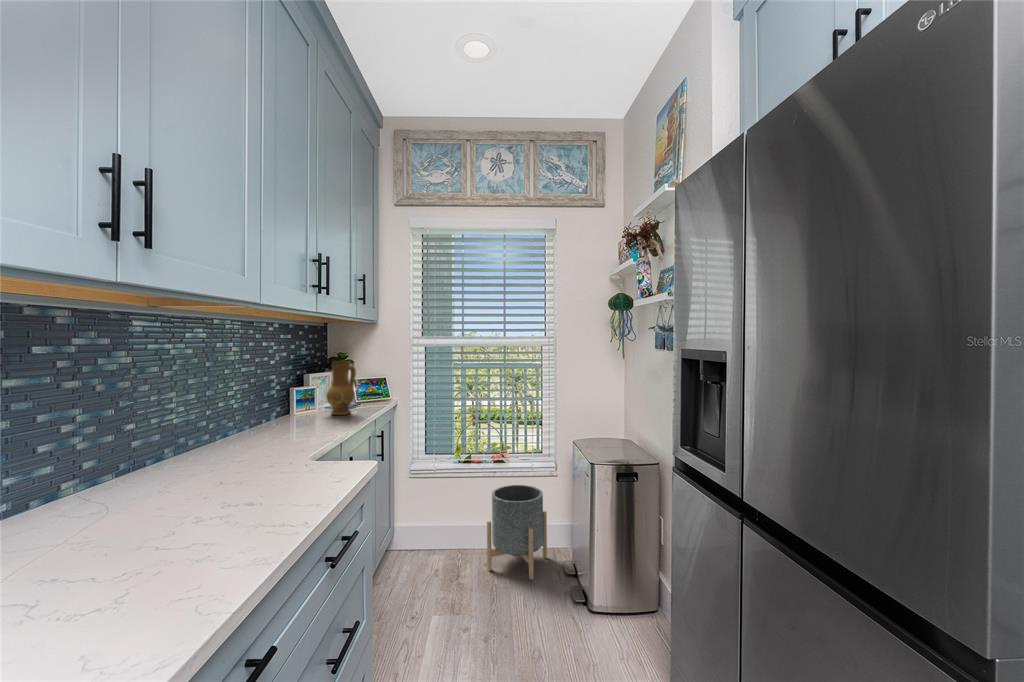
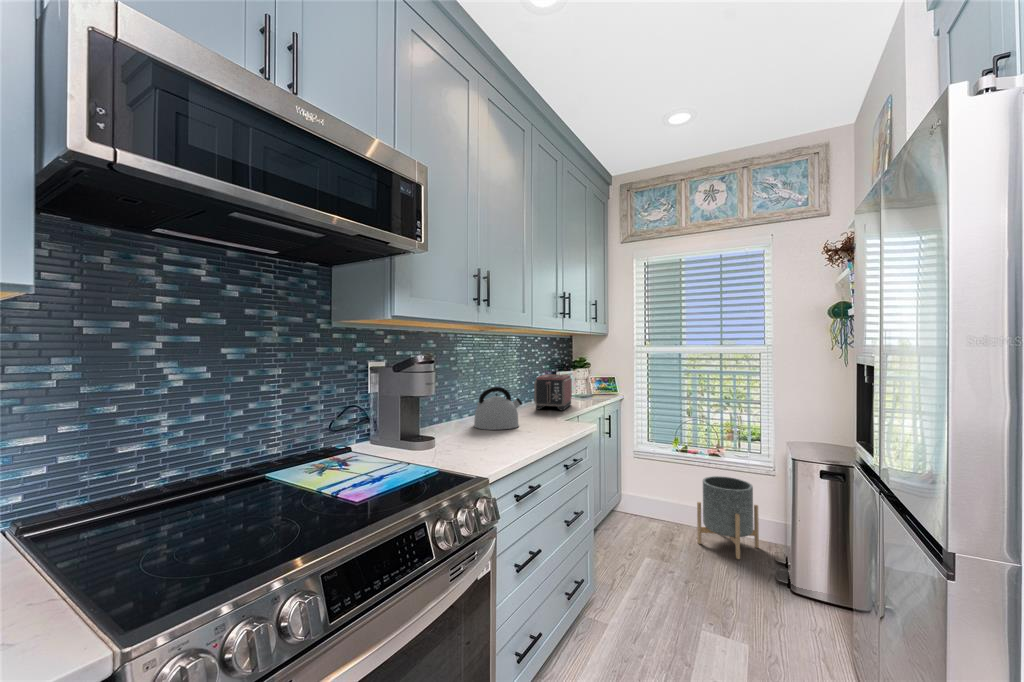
ceramic jug: present [326,361,356,415] -> none [571,363,591,402]
toaster: none [265,378,328,436] -> present [534,374,572,411]
kettle: none [120,409,237,498] -> present [474,387,522,430]

